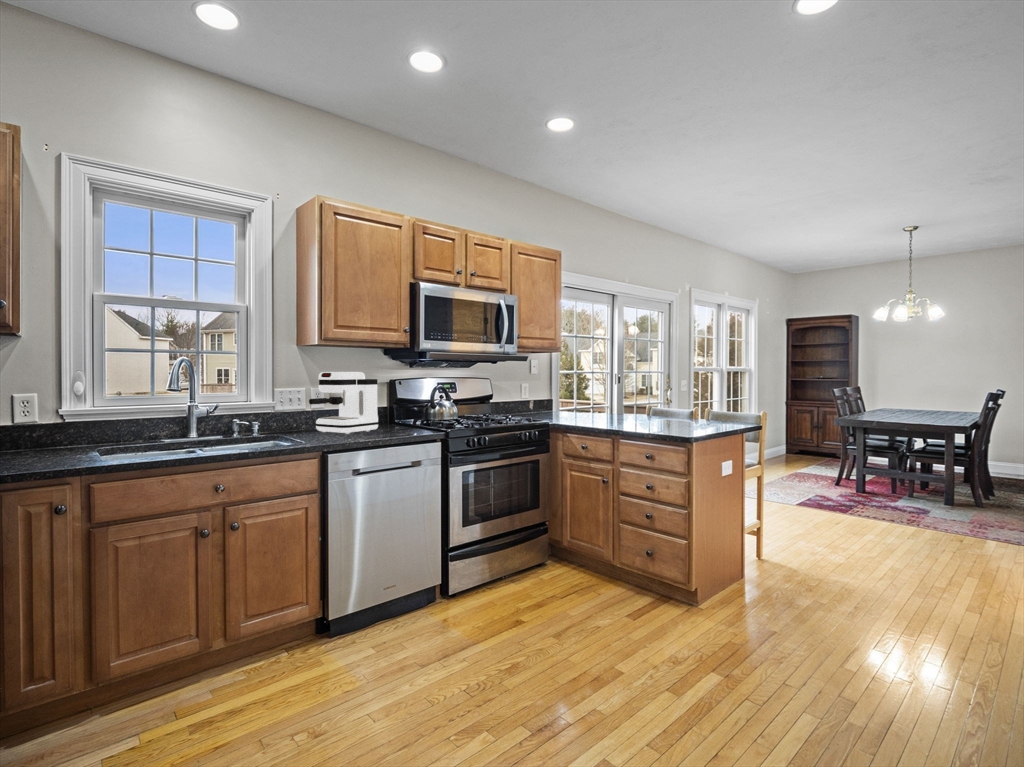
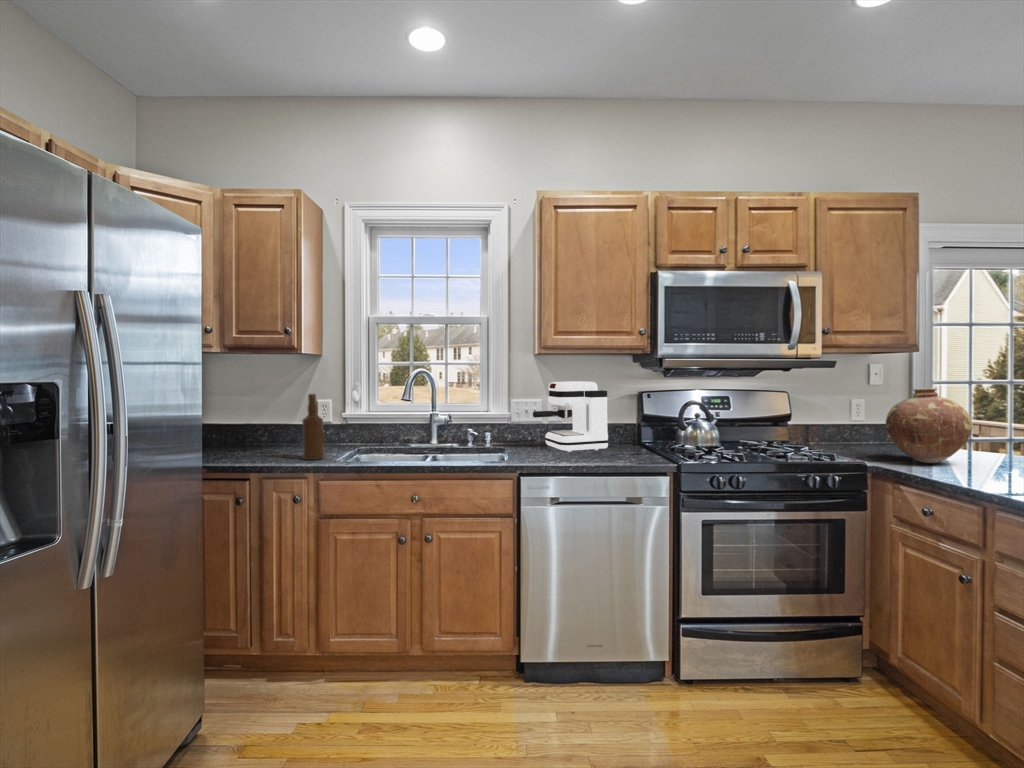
vase: none [563,375,608,423] -> present [886,388,973,463]
bottle: none [37,380,70,462] -> present [302,394,324,460]

